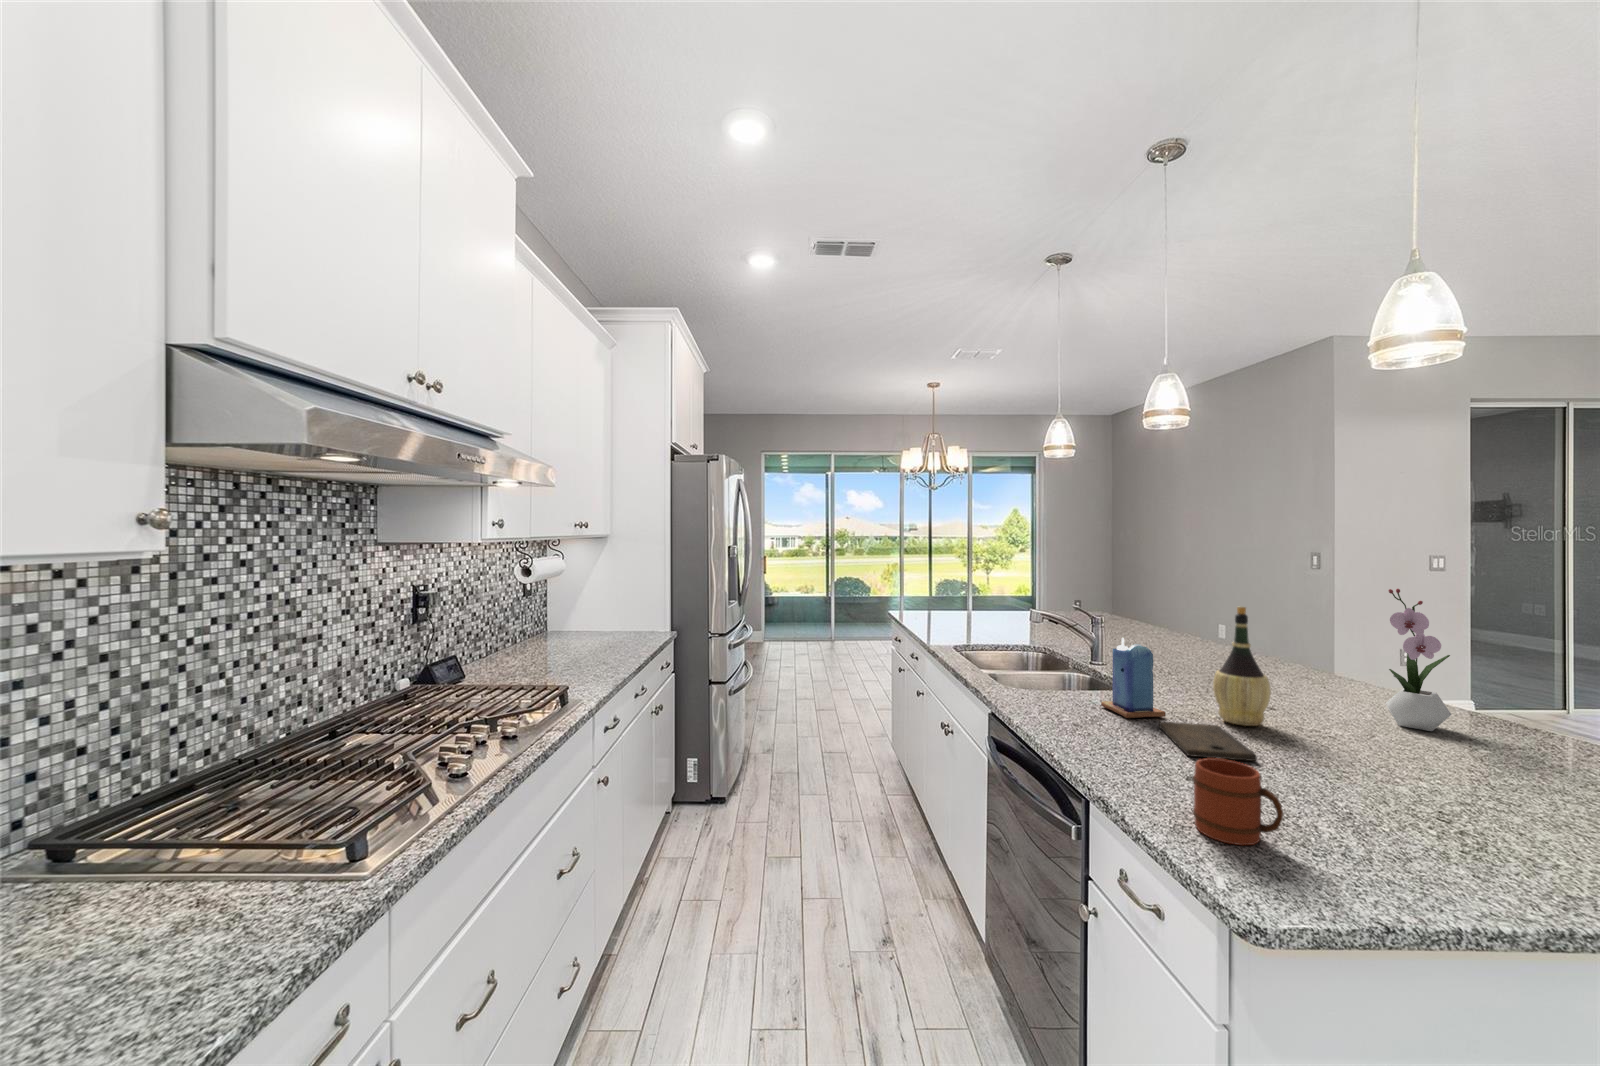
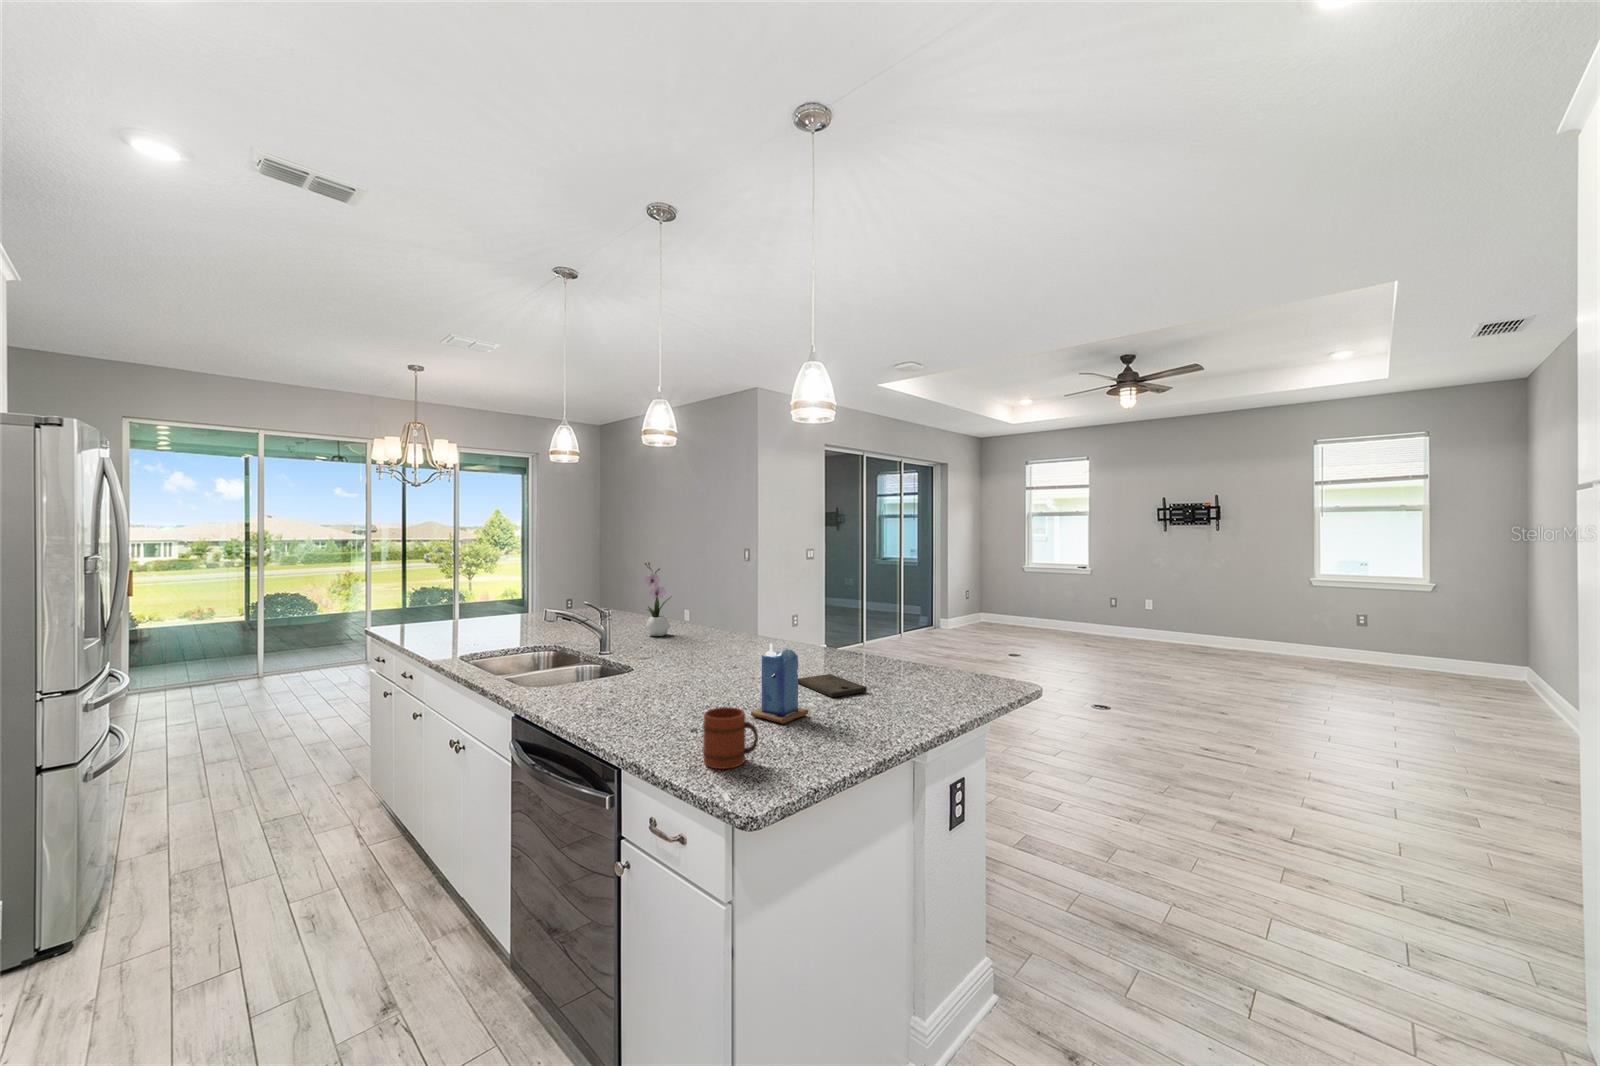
flower arrangement: present [1385,589,1451,731] -> present [644,563,672,636]
wine bottle: present [1213,607,1271,726] -> none [700,592,736,683]
candle: present [1101,637,1165,718] -> present [751,643,808,724]
cutting board: present [1159,722,1257,761] -> present [798,674,867,697]

